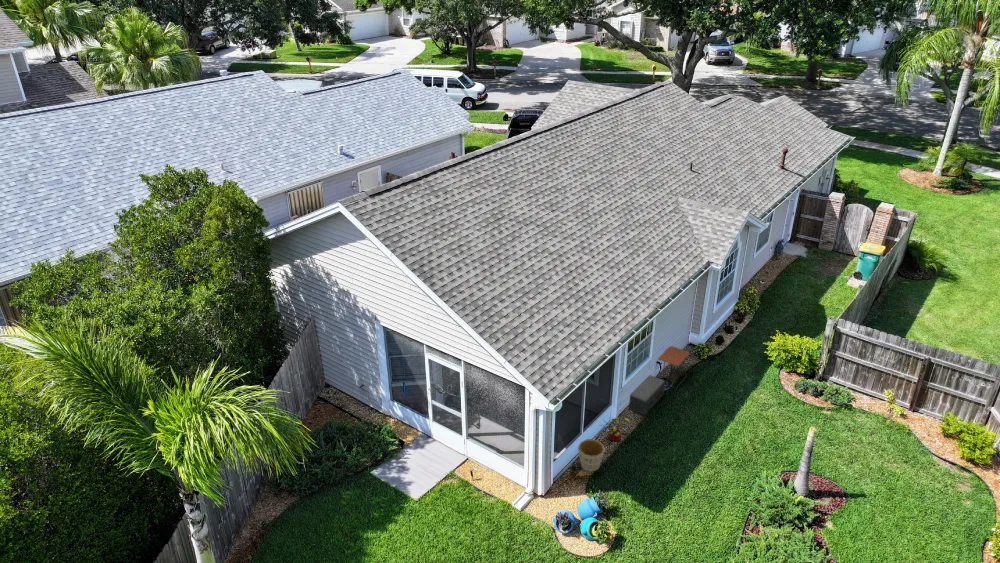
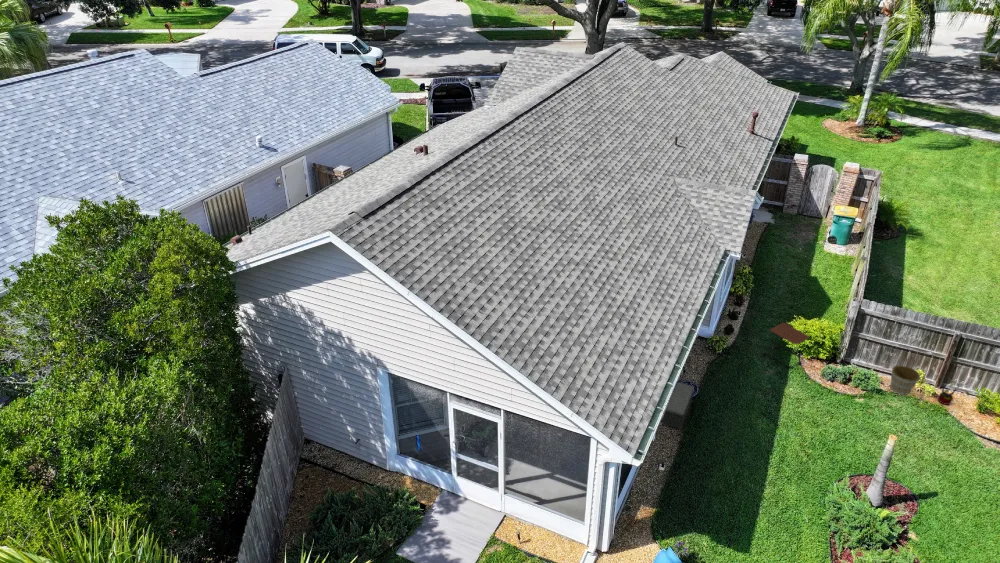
side table: present [658,346,689,392] -> present [762,323,808,369]
decorative plant: present [600,417,629,441] -> present [934,380,969,405]
wooden bucket: present [578,439,605,471] -> present [890,366,920,395]

